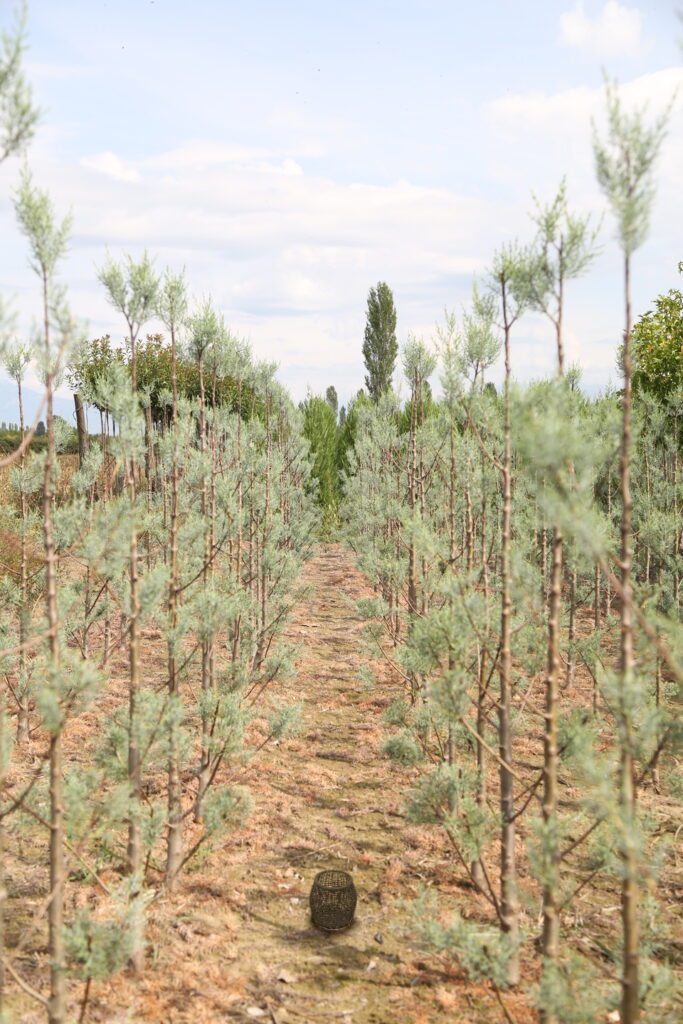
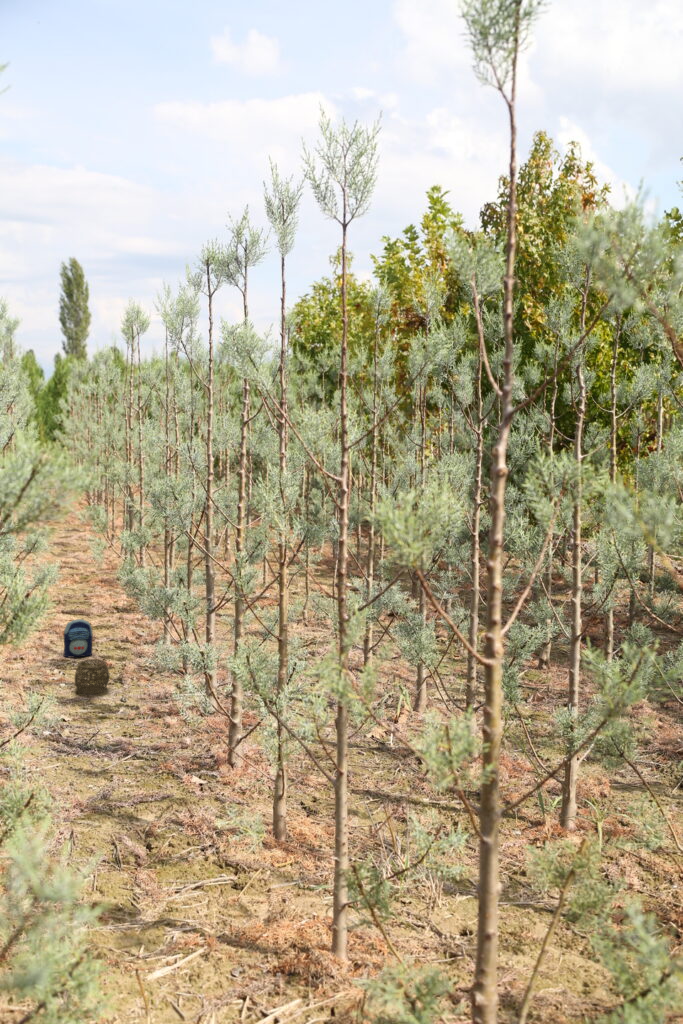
backpack: none [307,789,346,843] -> present [64,619,93,657]

